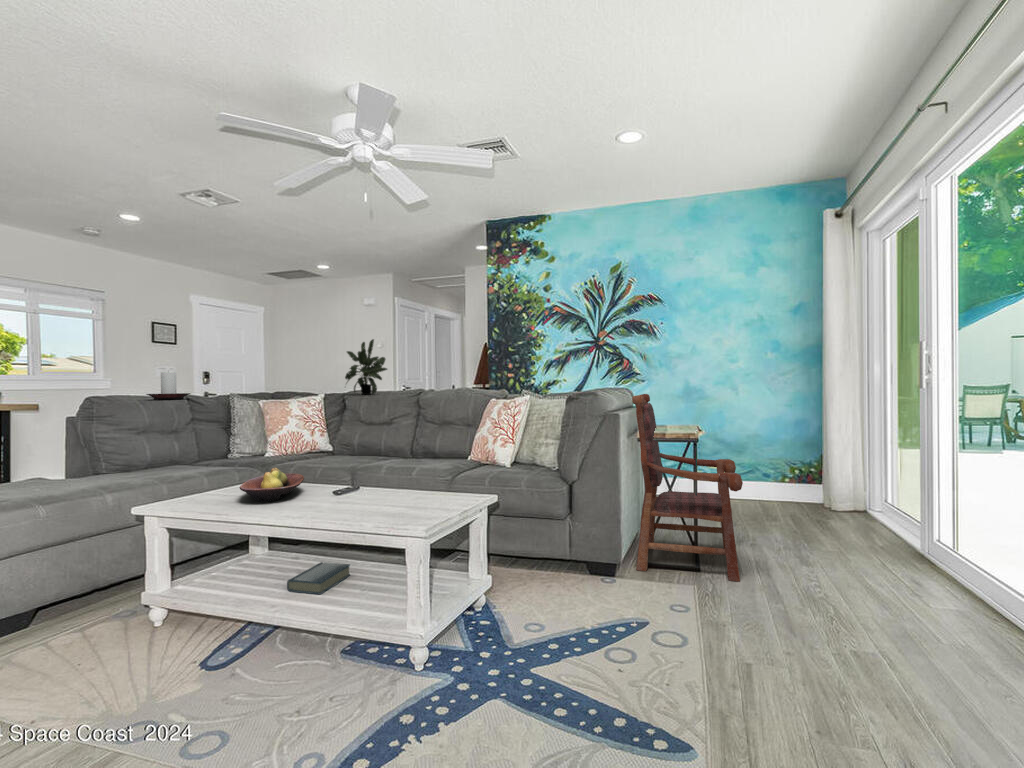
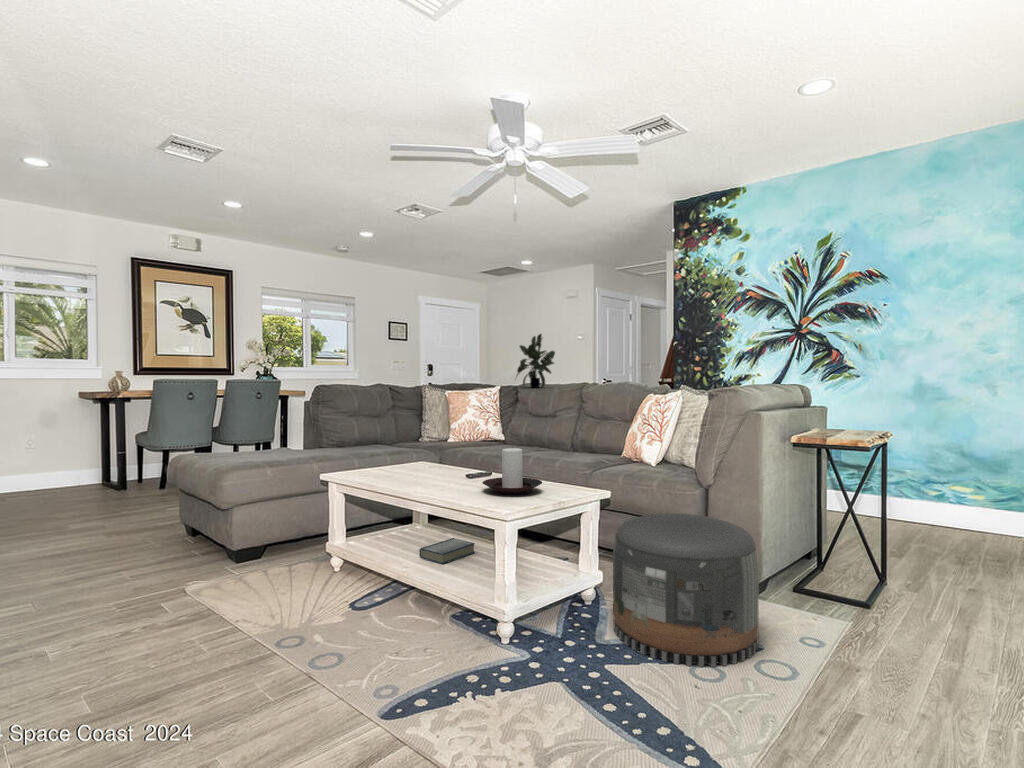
candle holder: present [146,372,190,400] -> present [482,448,542,494]
armchair: present [632,394,743,582] -> none [785,394,942,630]
fruit bowl: present [239,468,304,502] -> none [391,452,448,480]
pouf: none [513,508,646,653] -> present [613,513,759,667]

